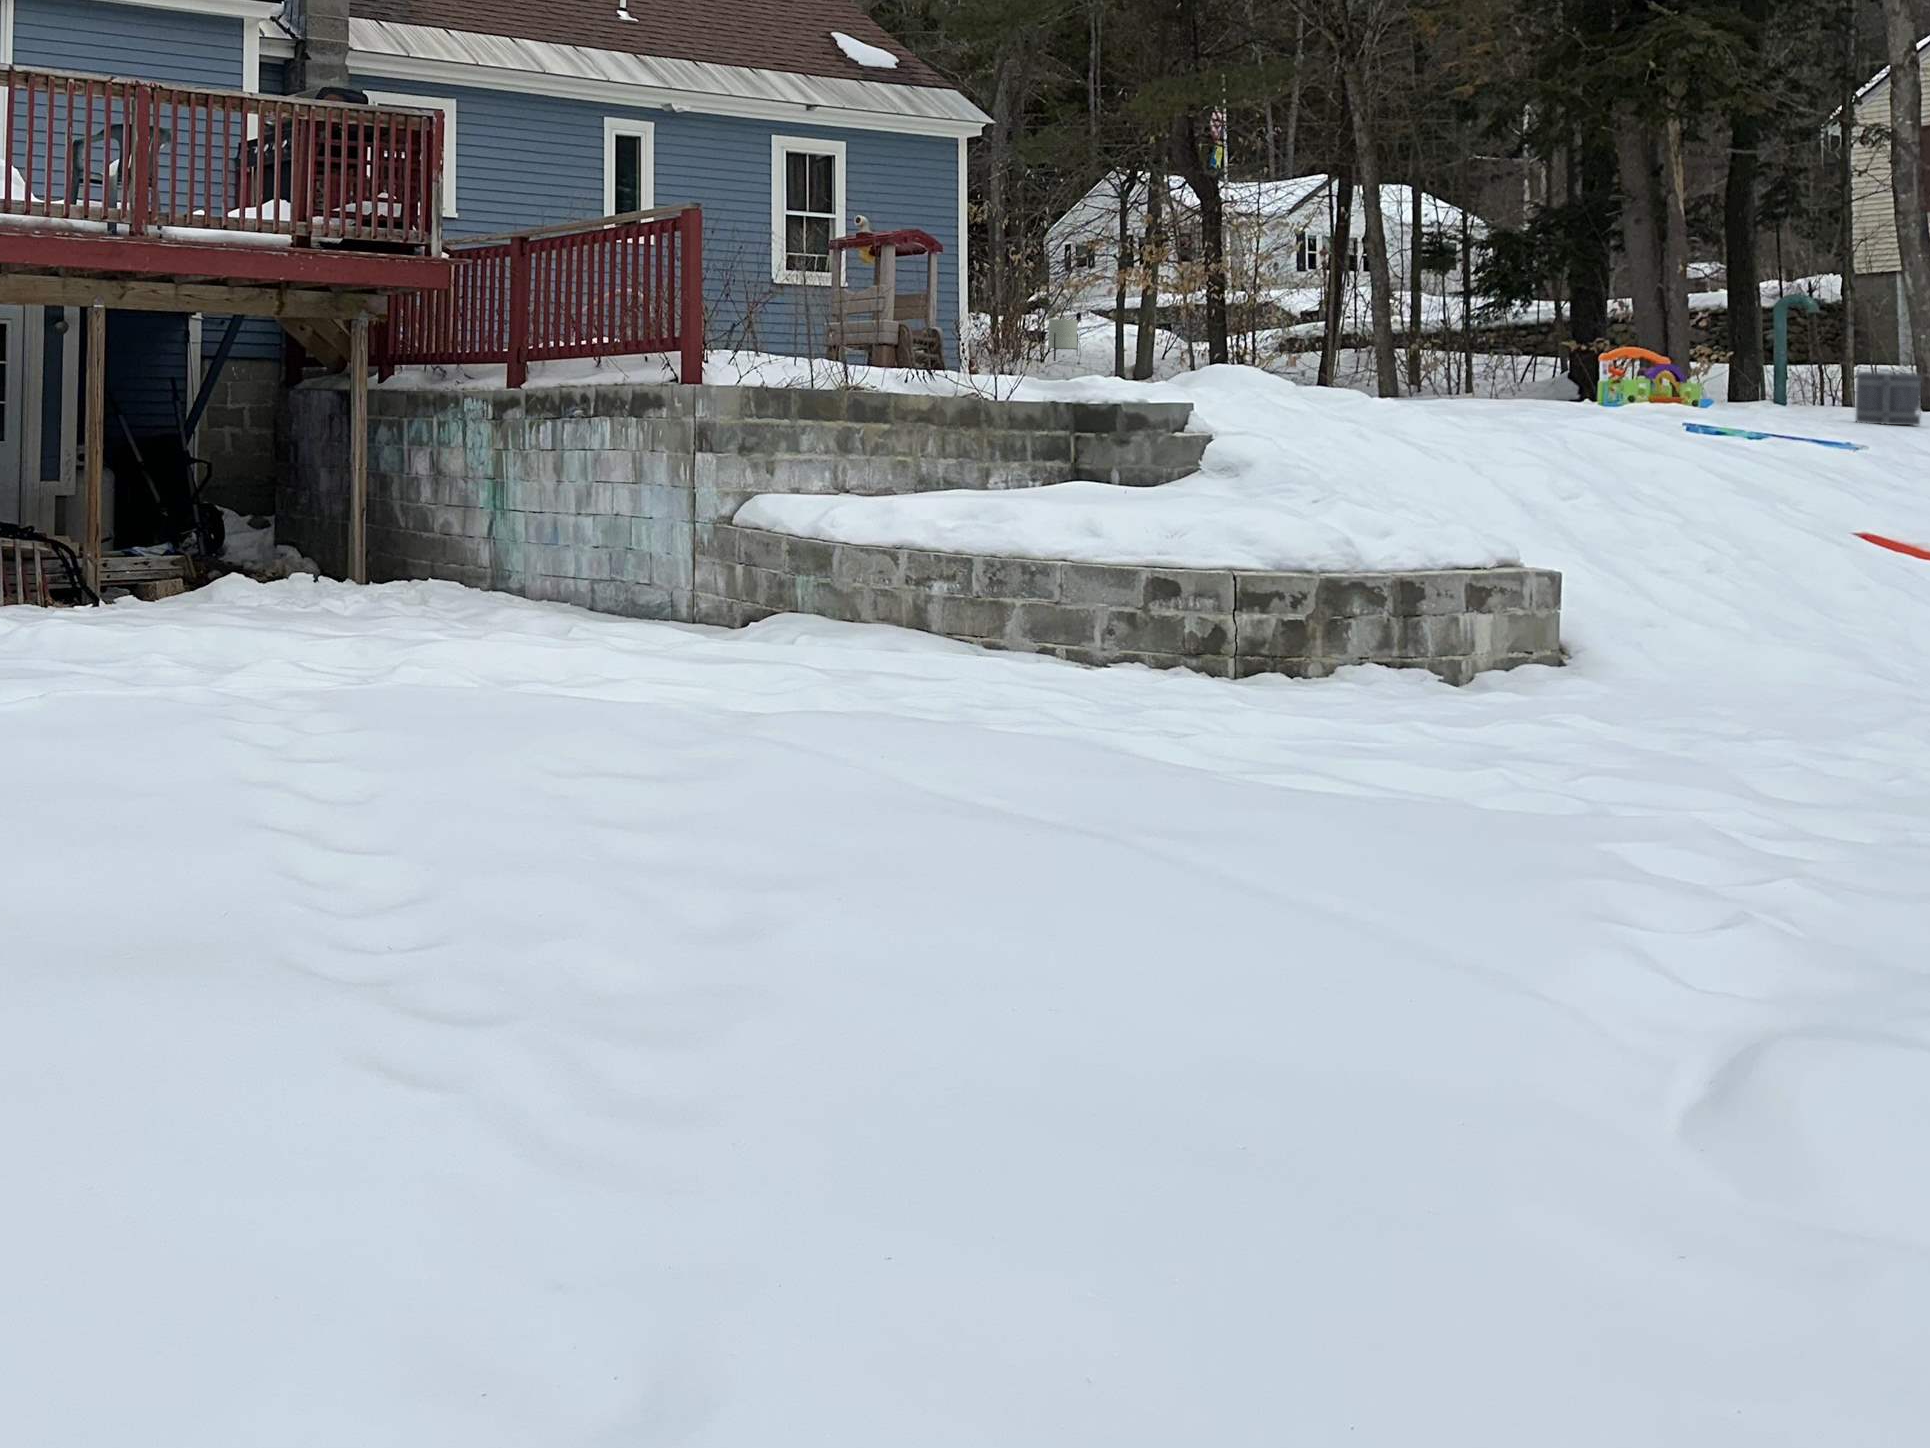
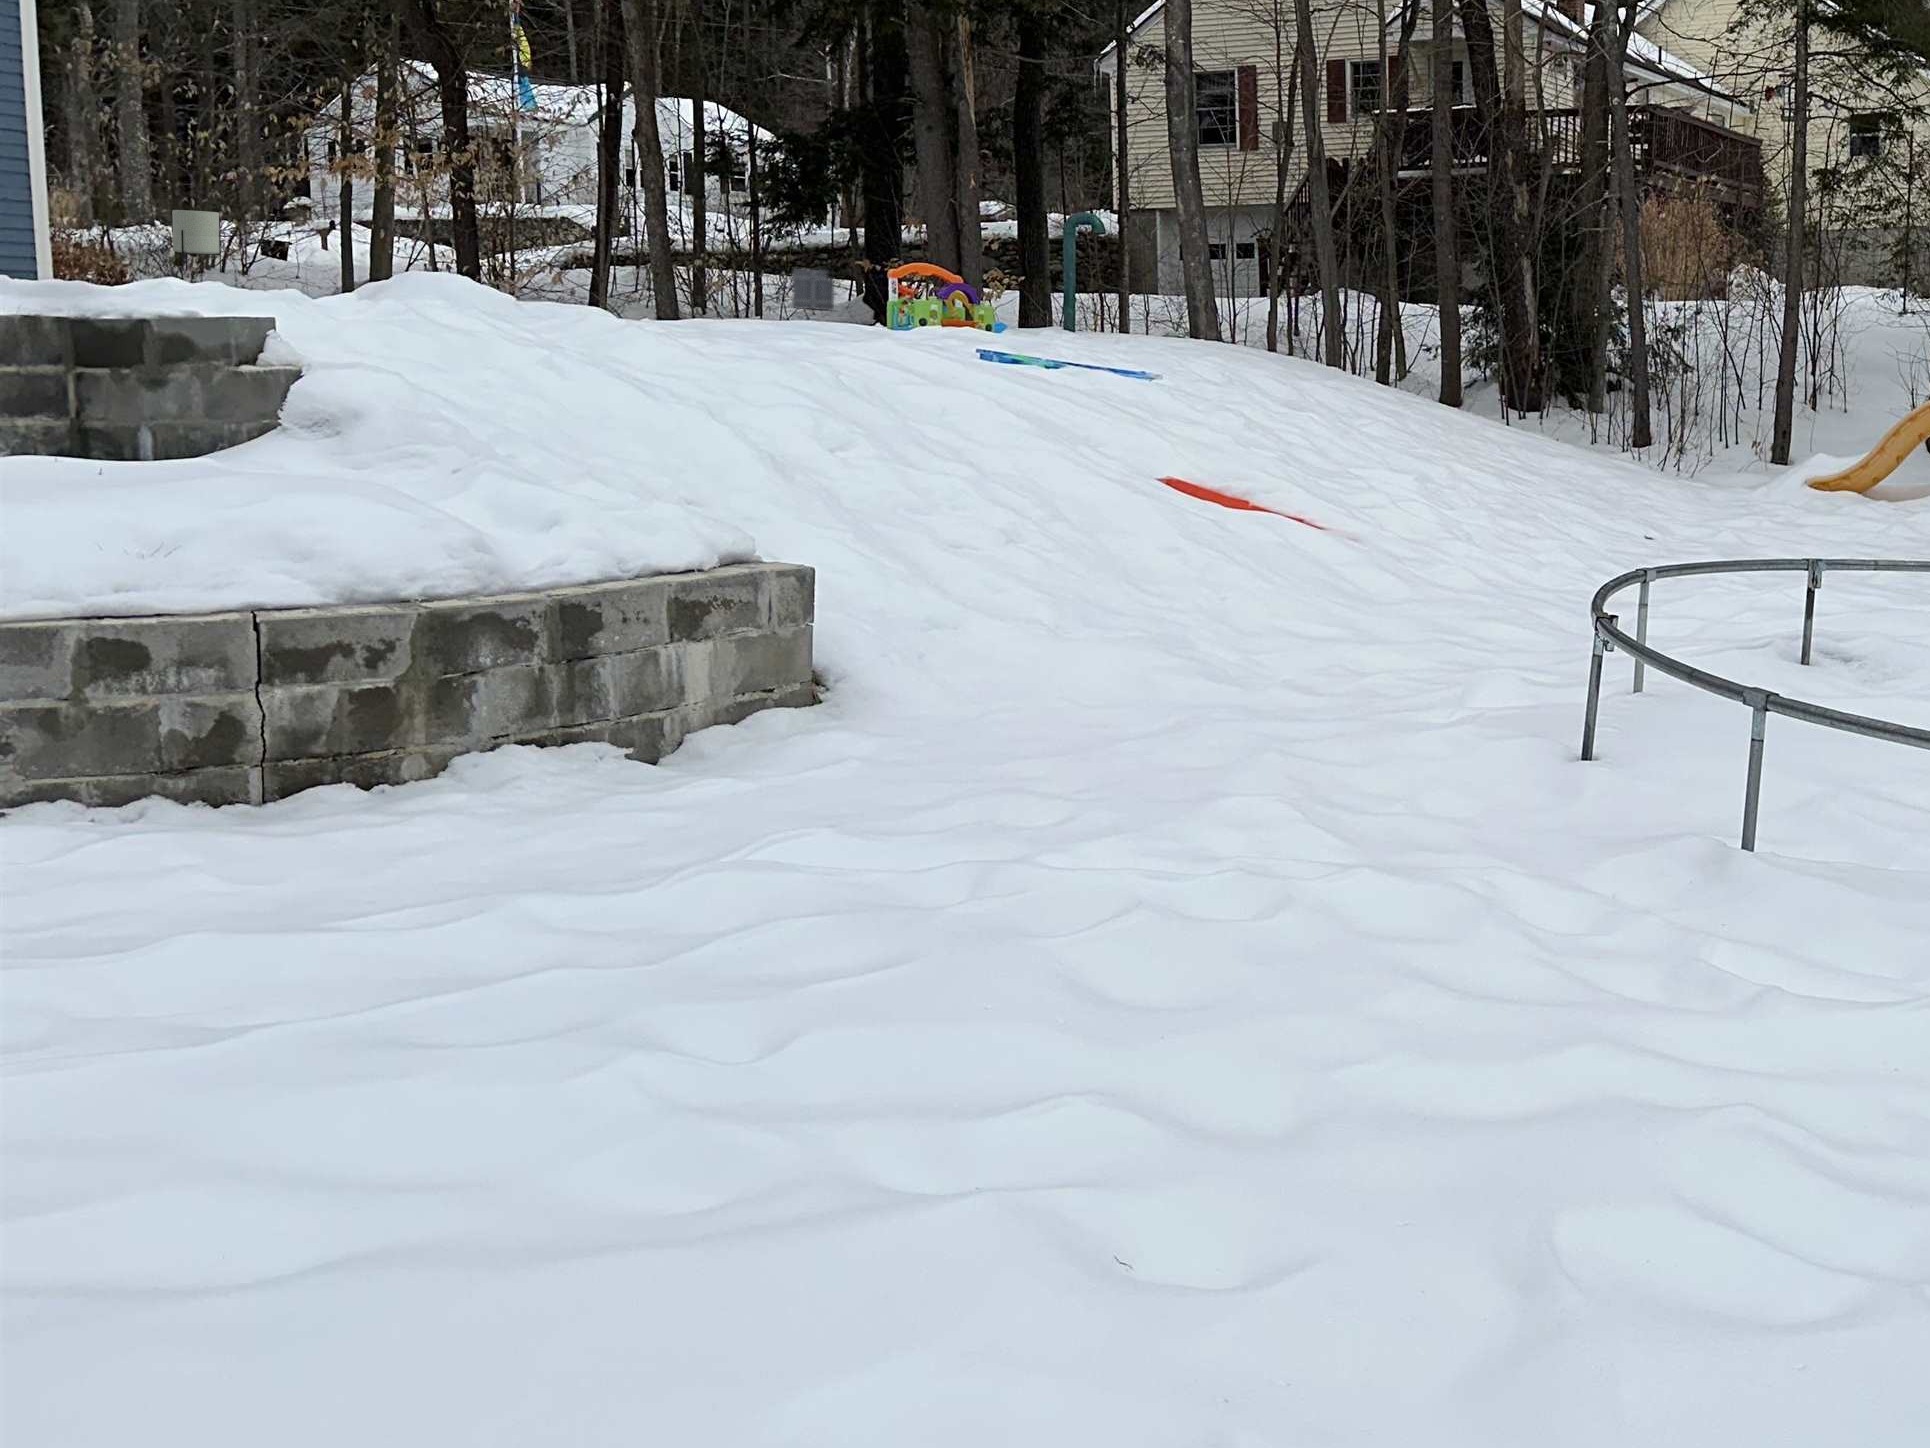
bucket: present [1856,372,1921,425] -> present [792,270,834,310]

